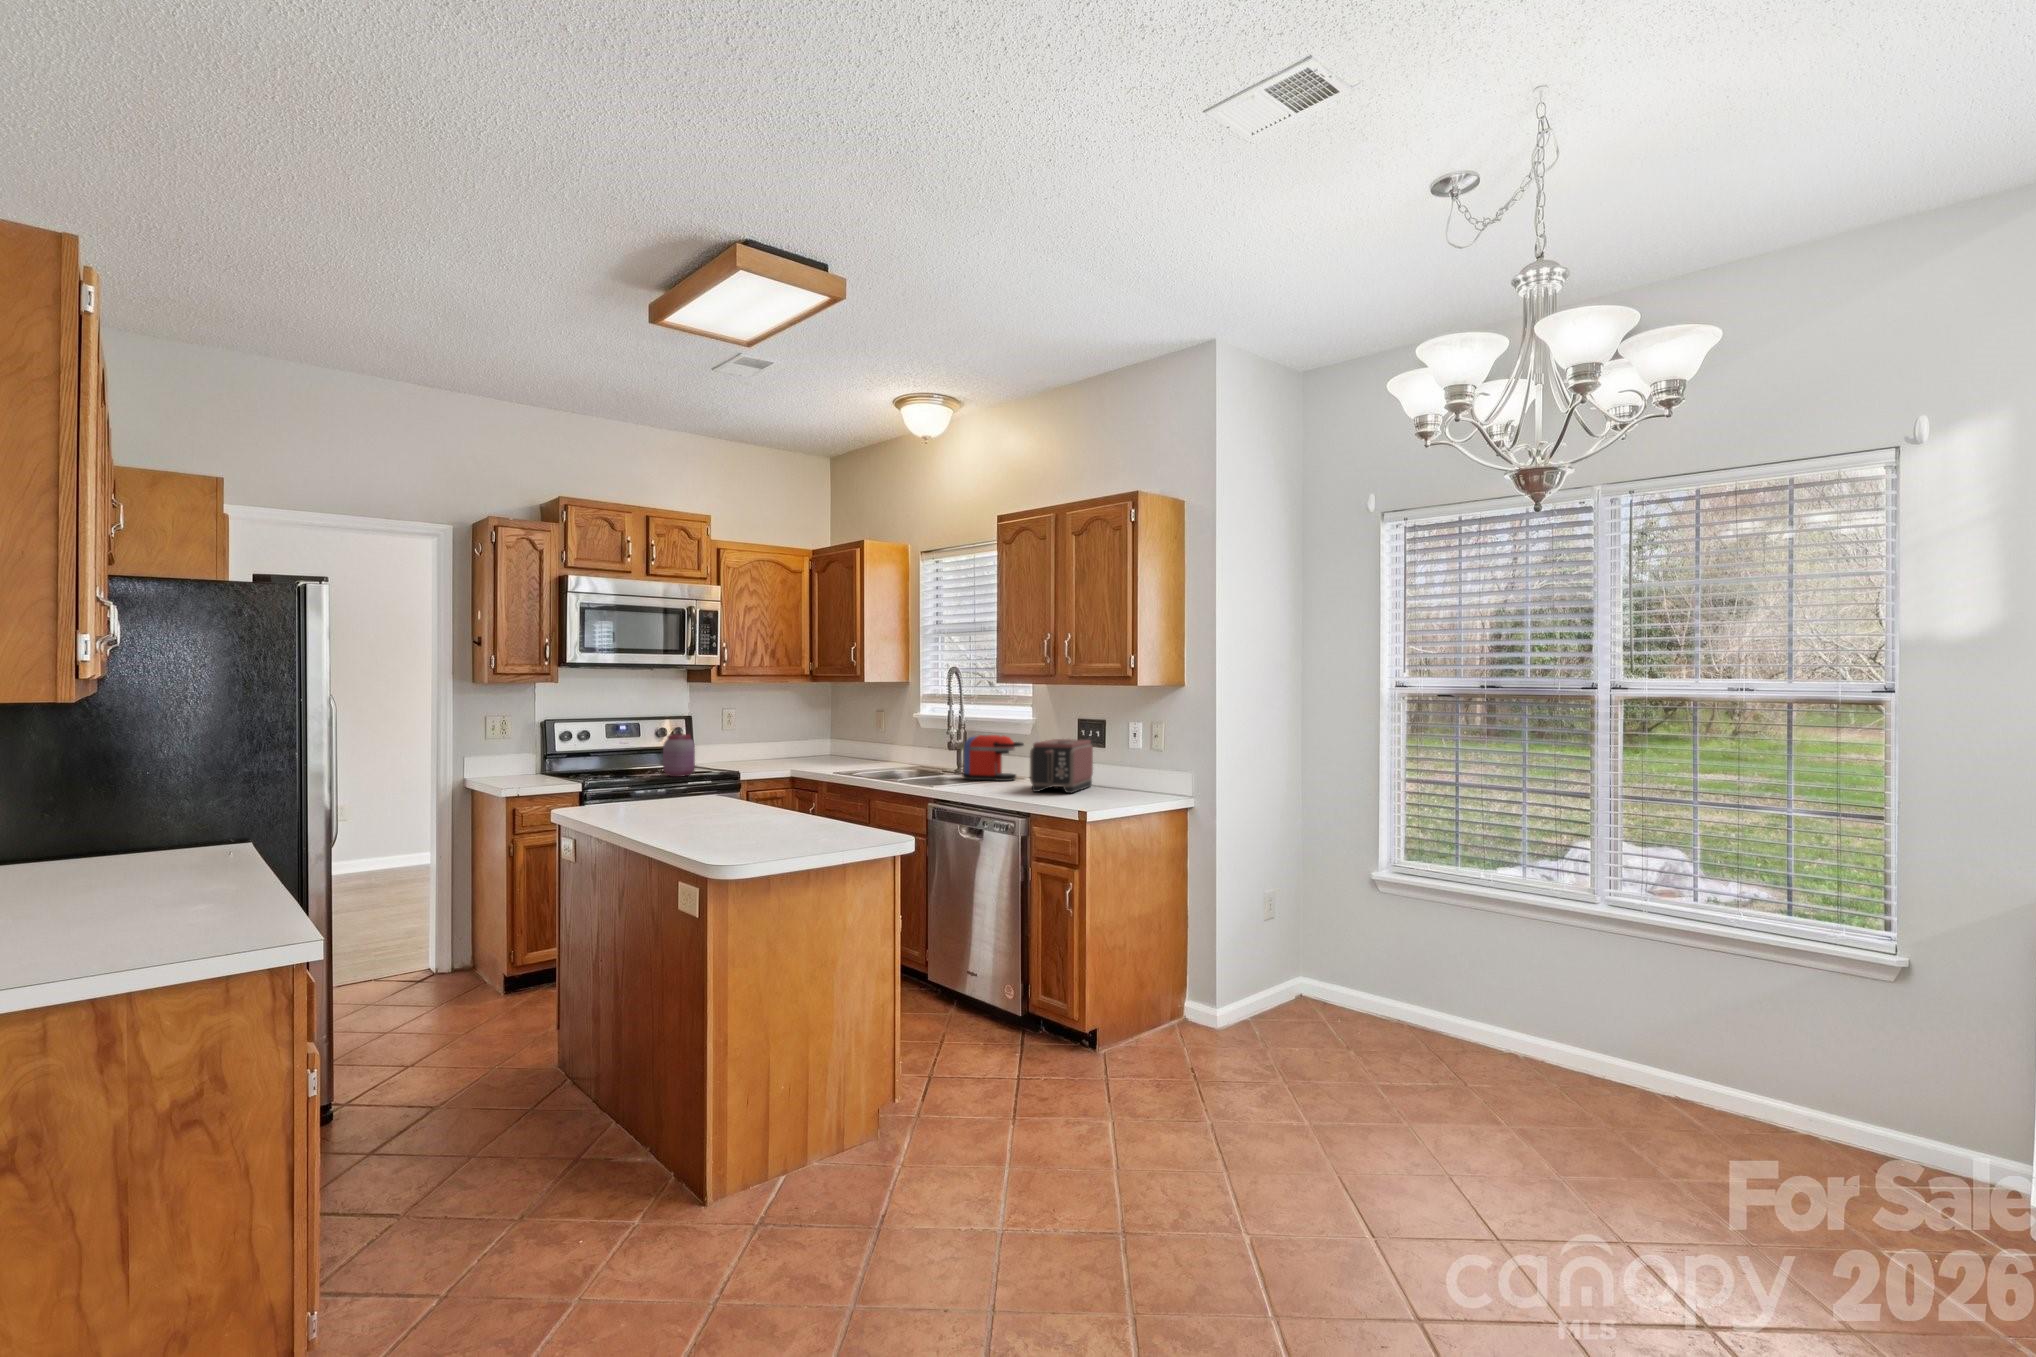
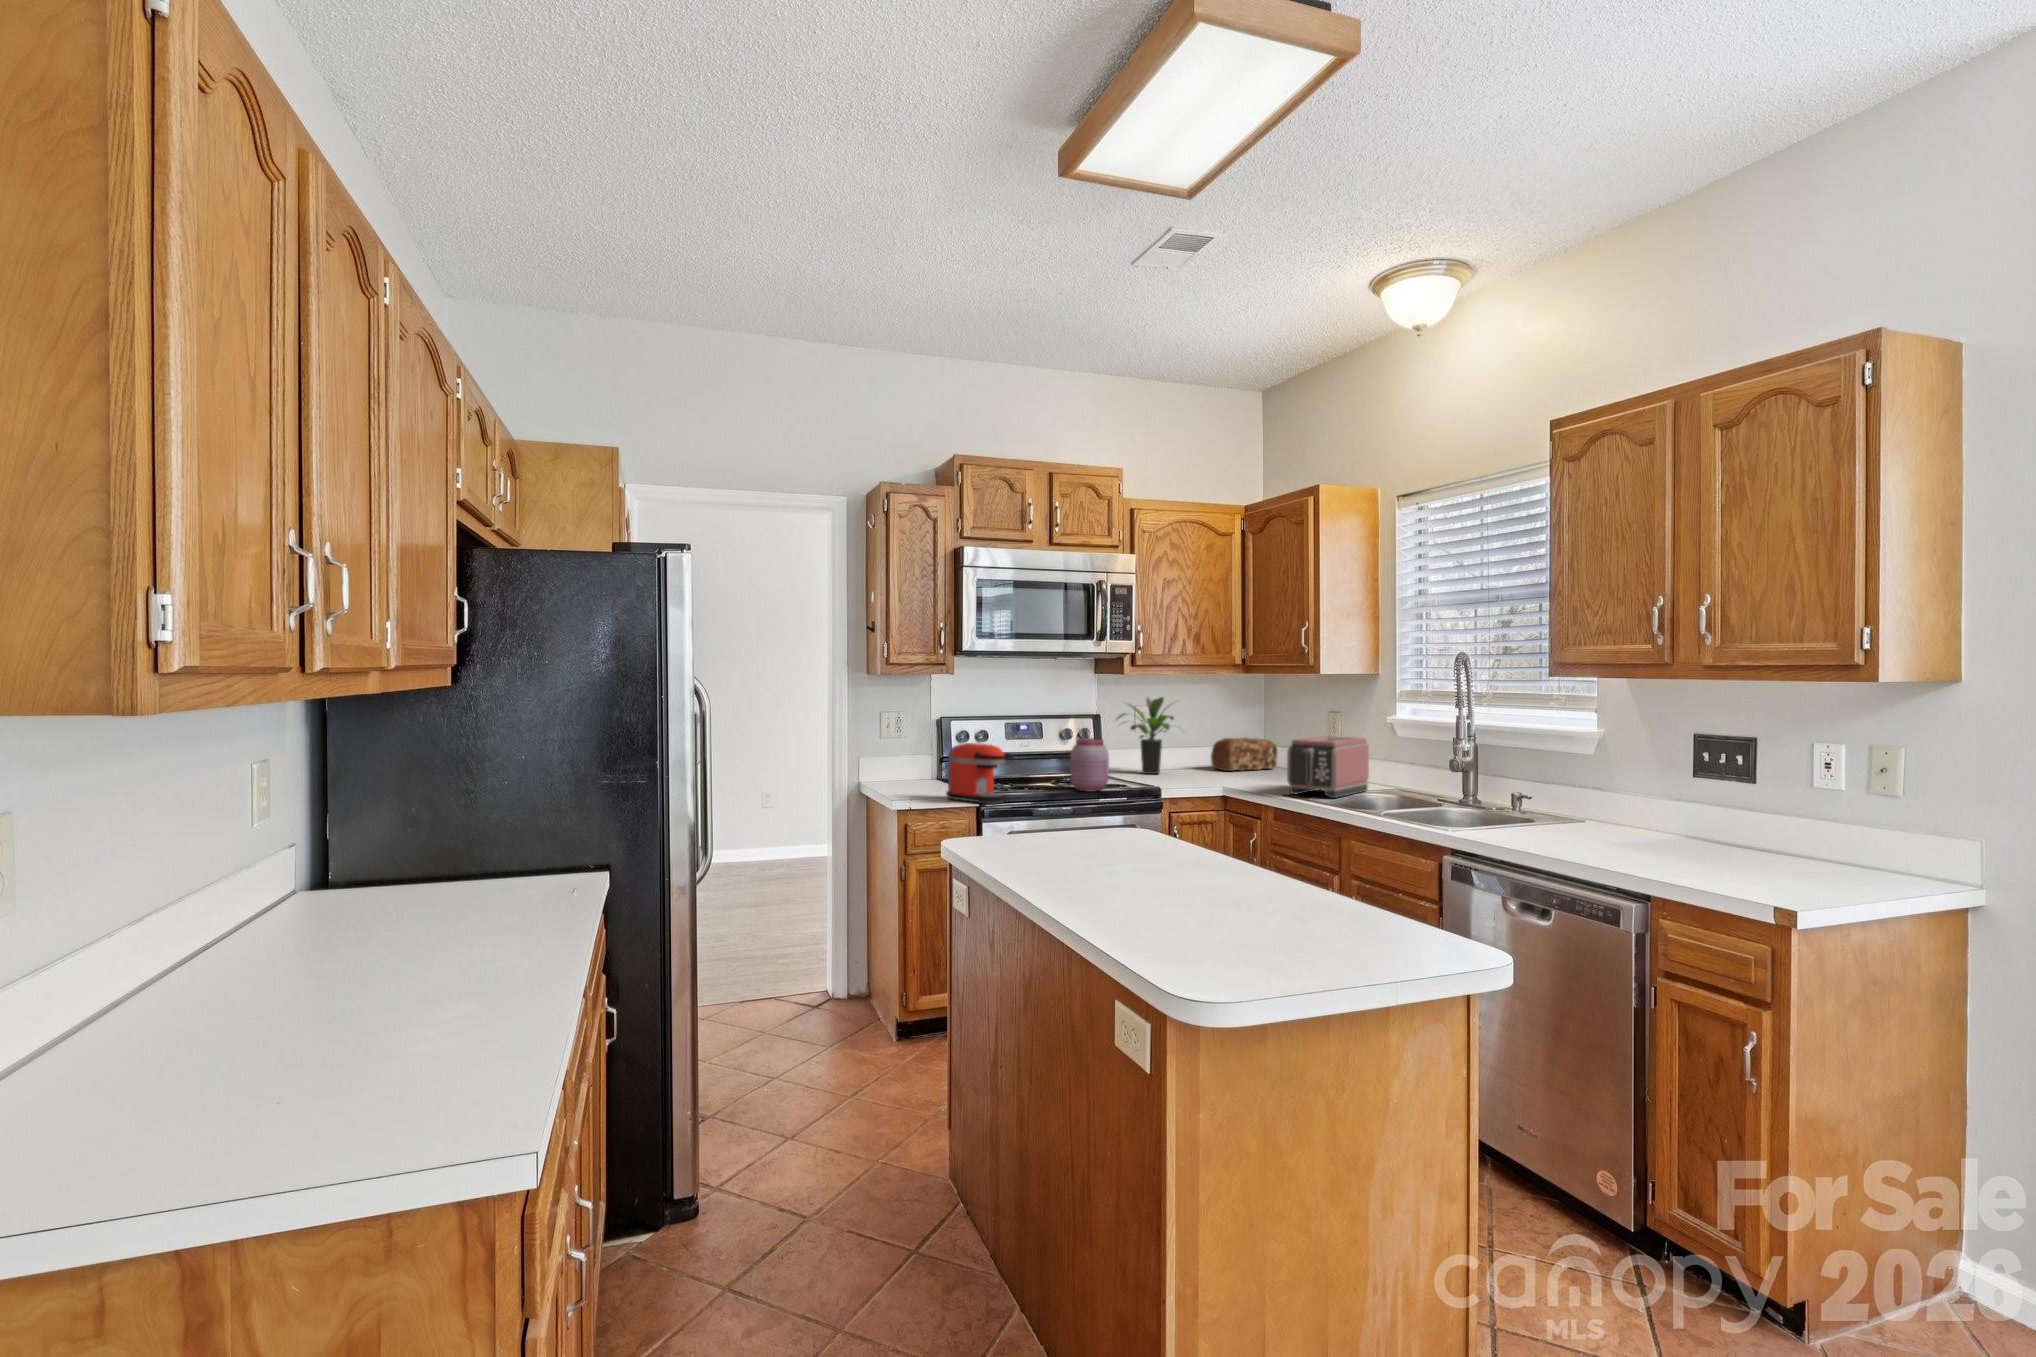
potted plant: none [703,701,762,764] -> present [1116,697,1174,774]
bread loaf: none [784,733,837,760] -> present [1211,738,1277,771]
coffee maker: present [963,735,1024,781] -> present [946,743,1015,804]
toaster: present [1030,739,1093,793] -> present [1287,736,1369,798]

